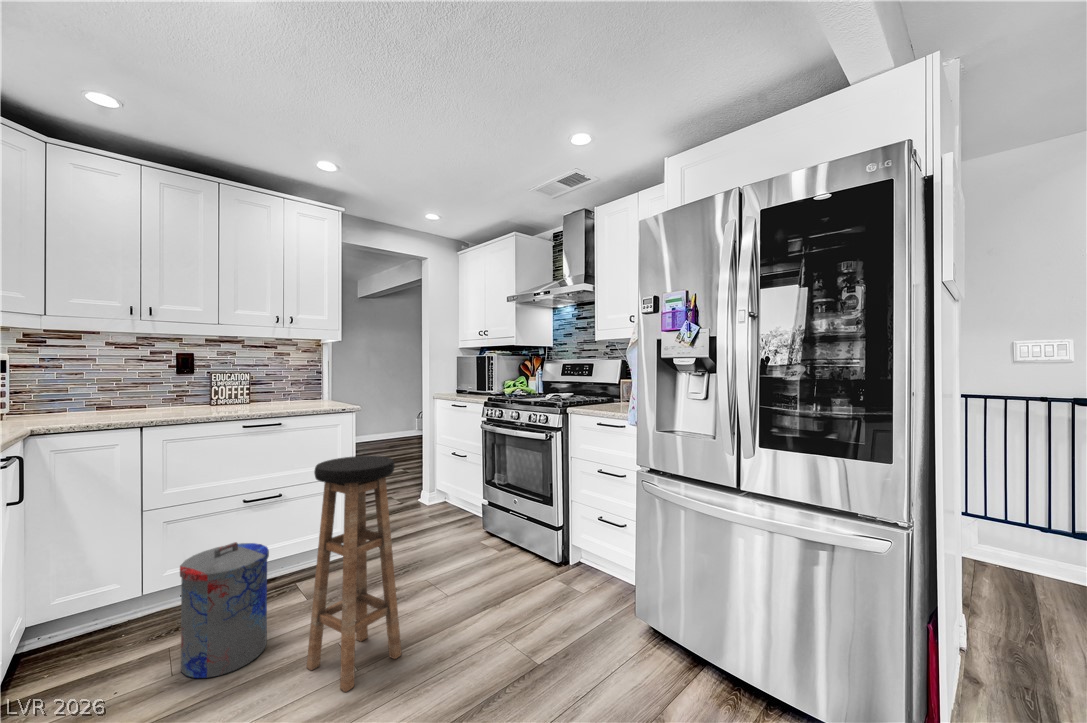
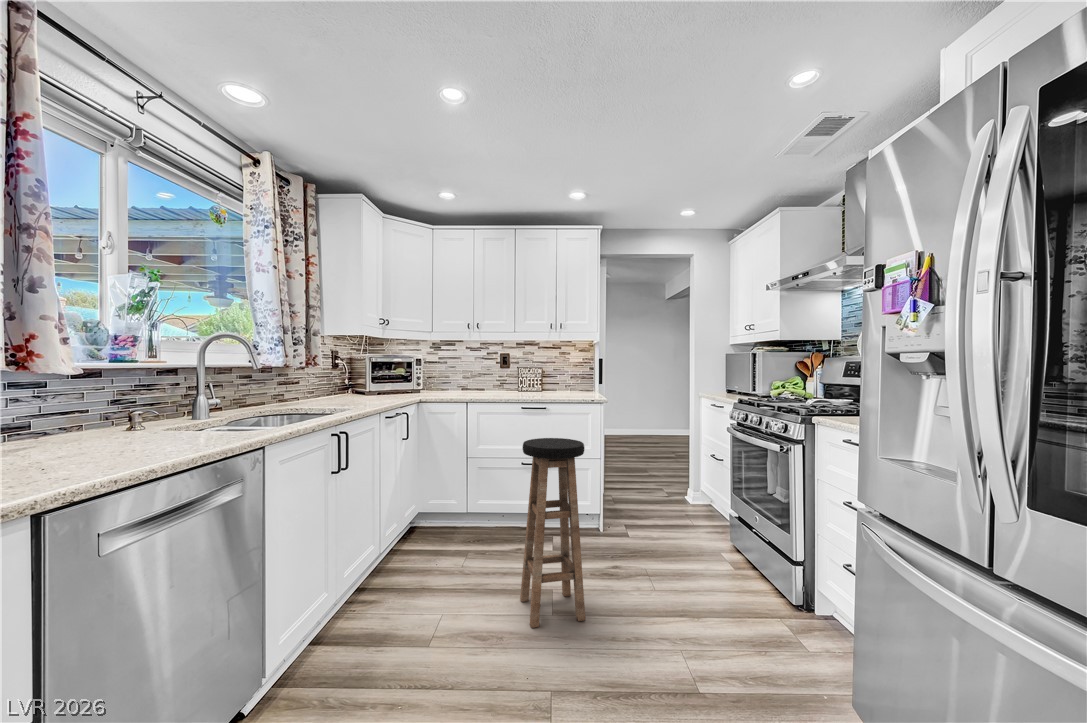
trash can: present [180,542,269,678] -> none [459,490,512,581]

